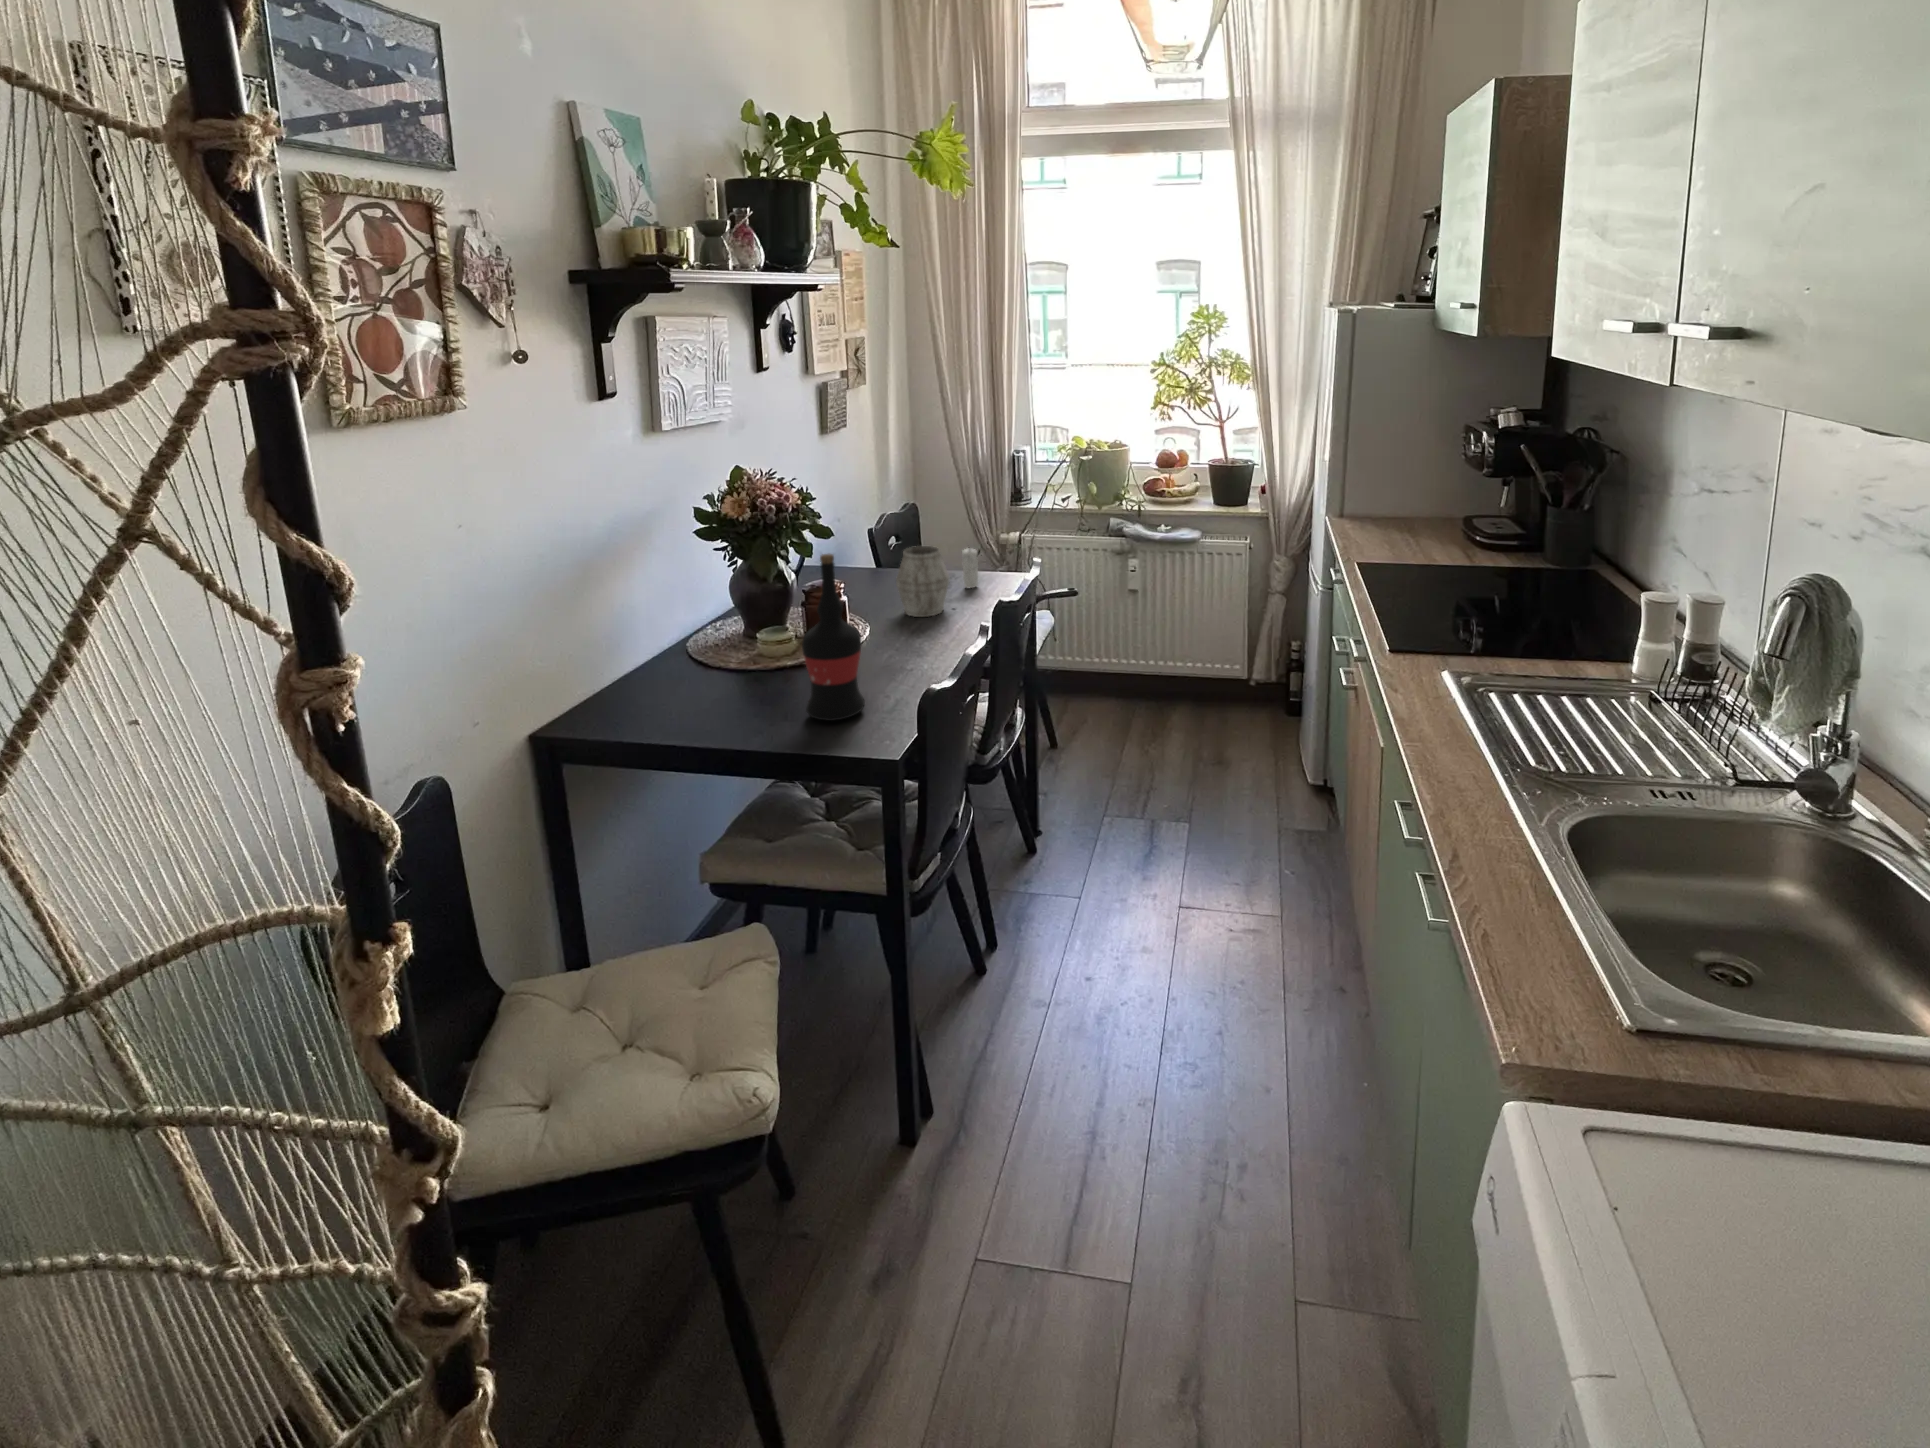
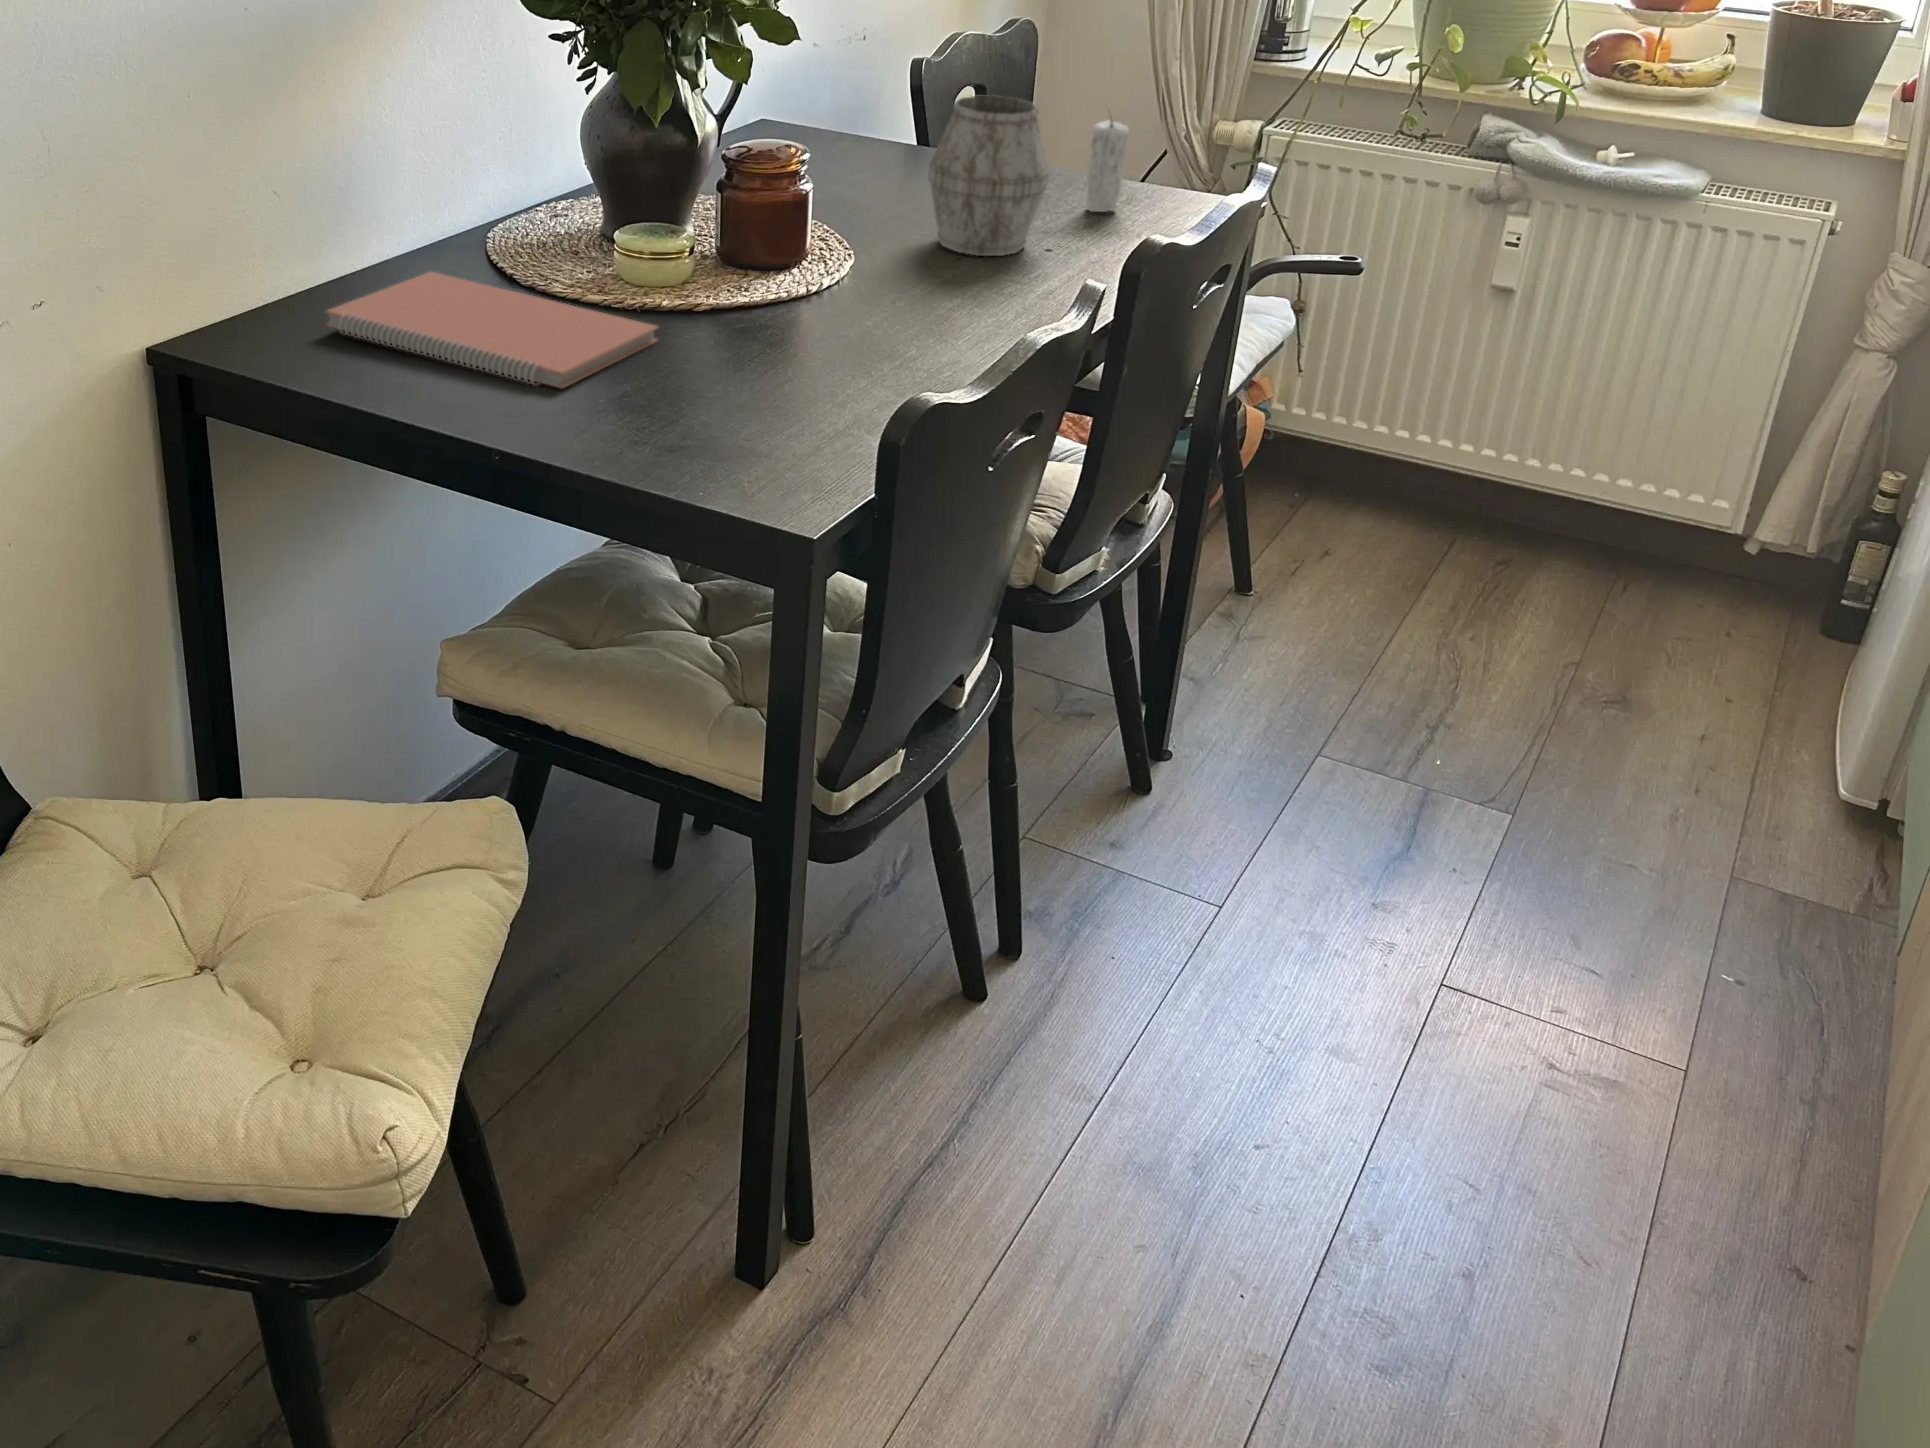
wine bottle: present [802,554,865,721] -> none [664,57,800,431]
notebook: none [618,669,791,716] -> present [326,271,658,388]

